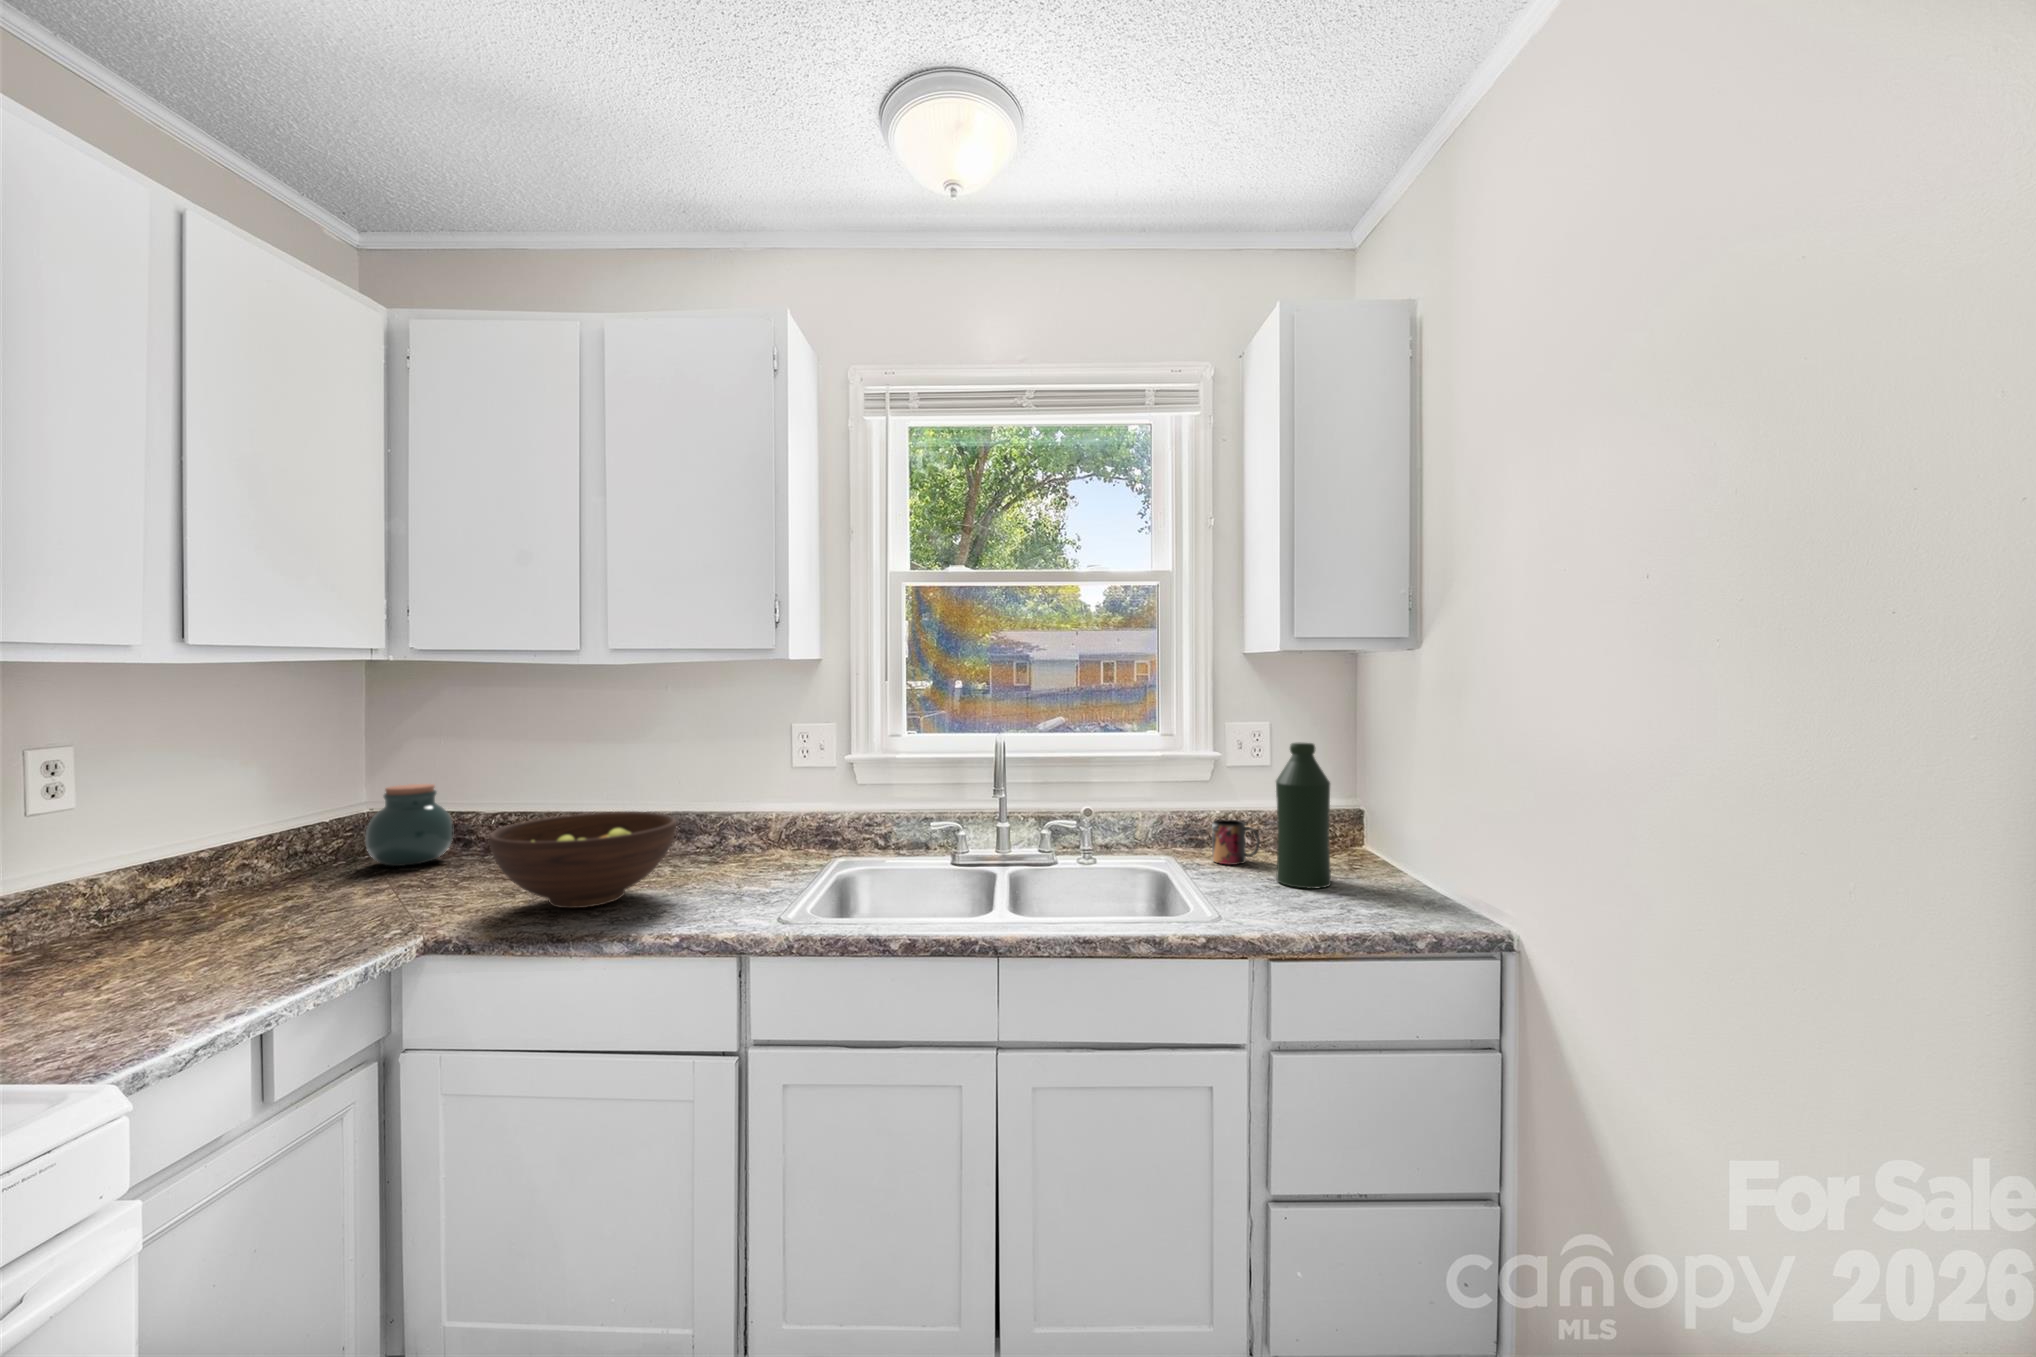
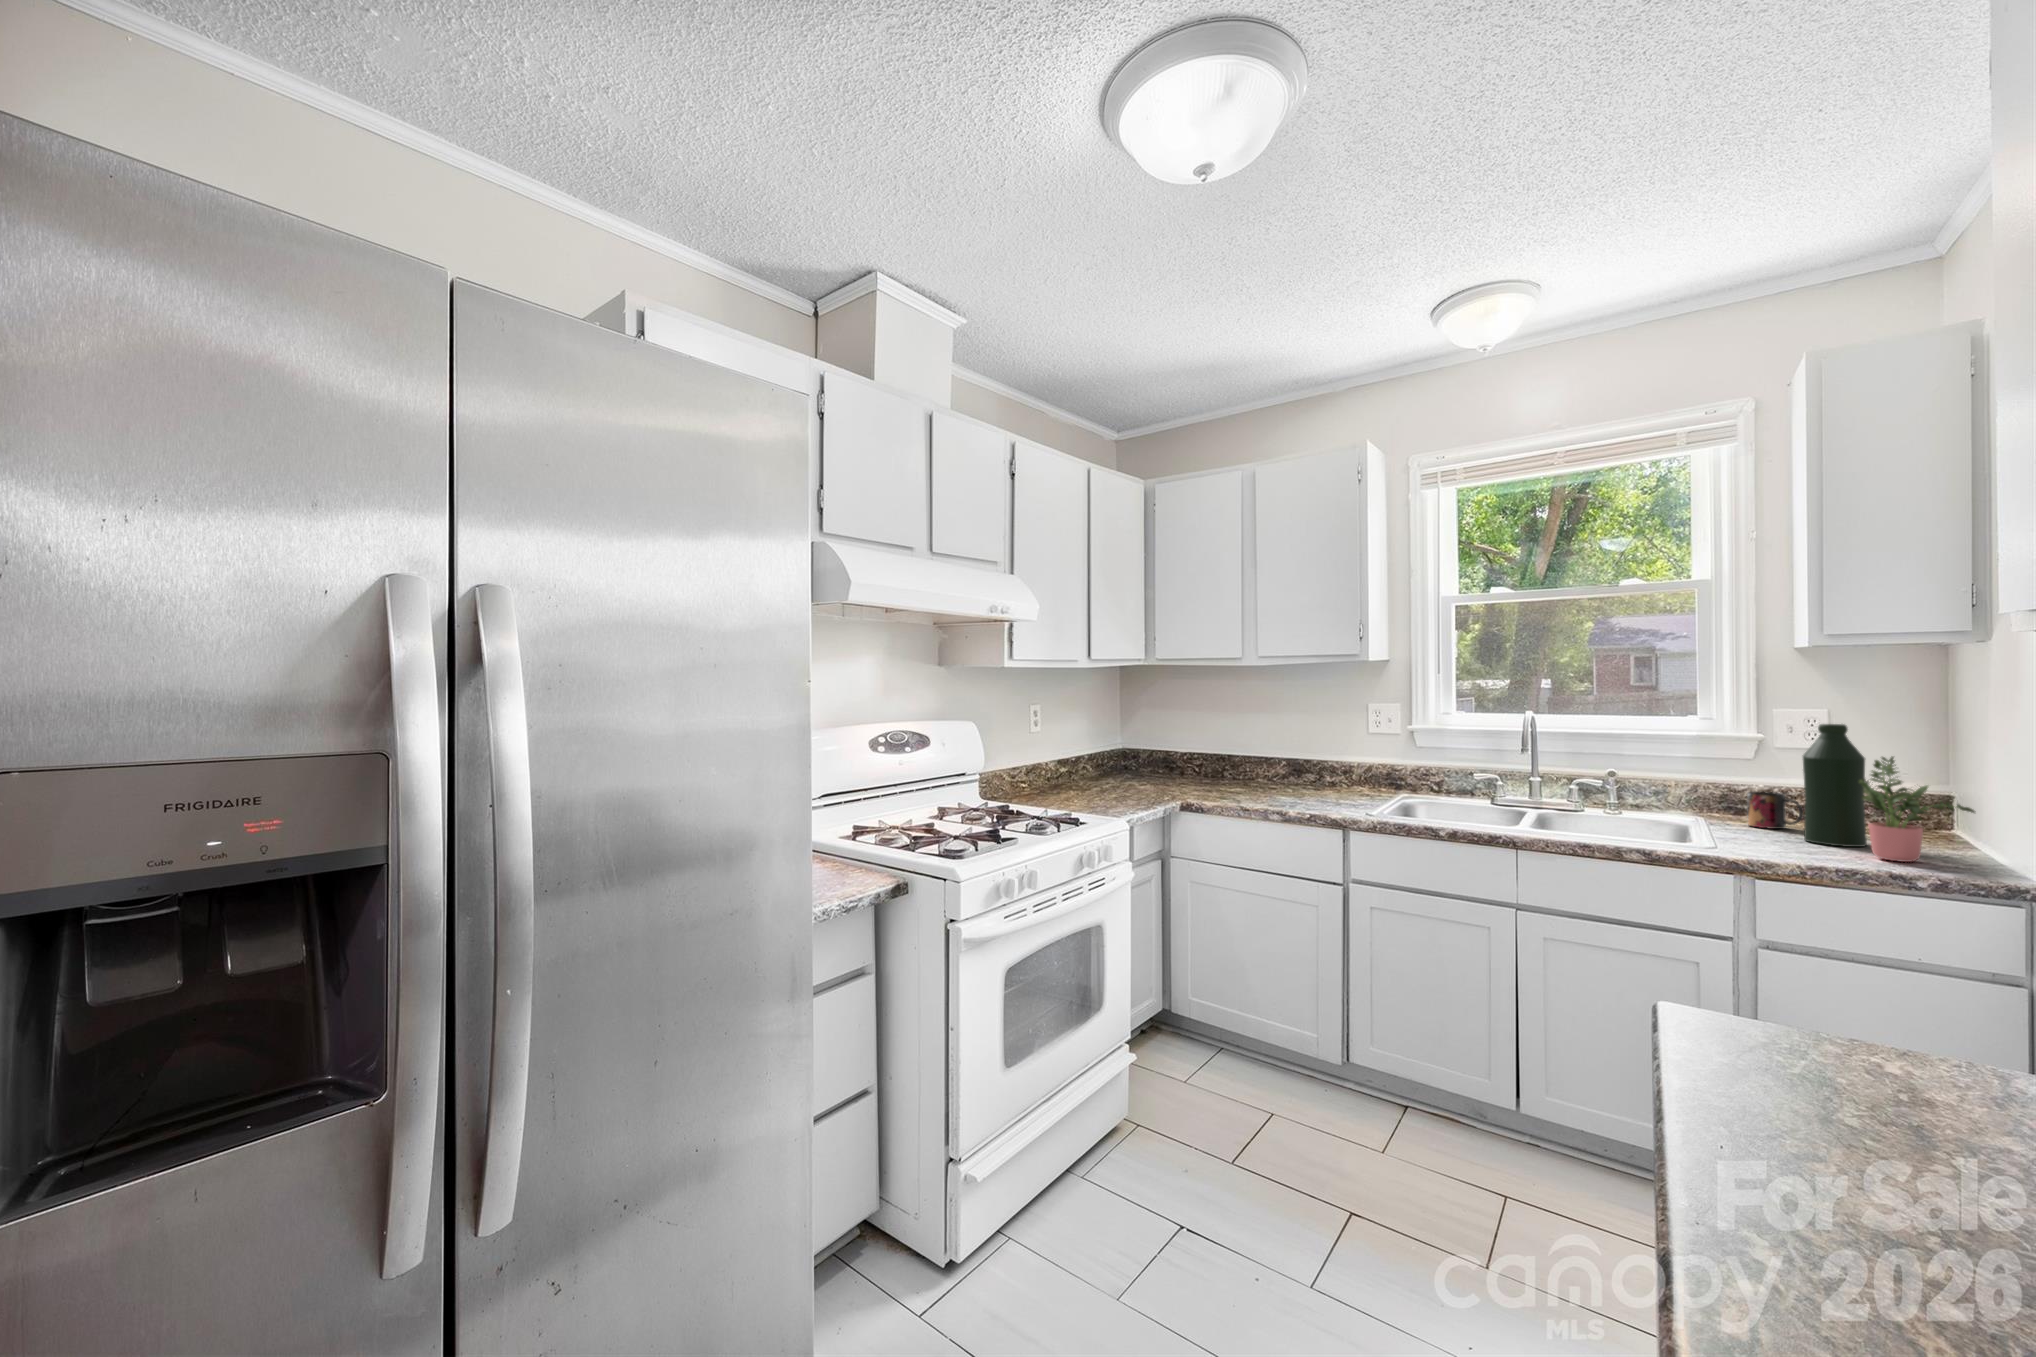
potted plant: none [1347,782,1441,910] -> present [1859,757,1975,862]
jar: present [366,784,452,866] -> none [1125,734,1165,778]
fruit bowl: present [489,812,676,908] -> none [1203,752,1299,800]

